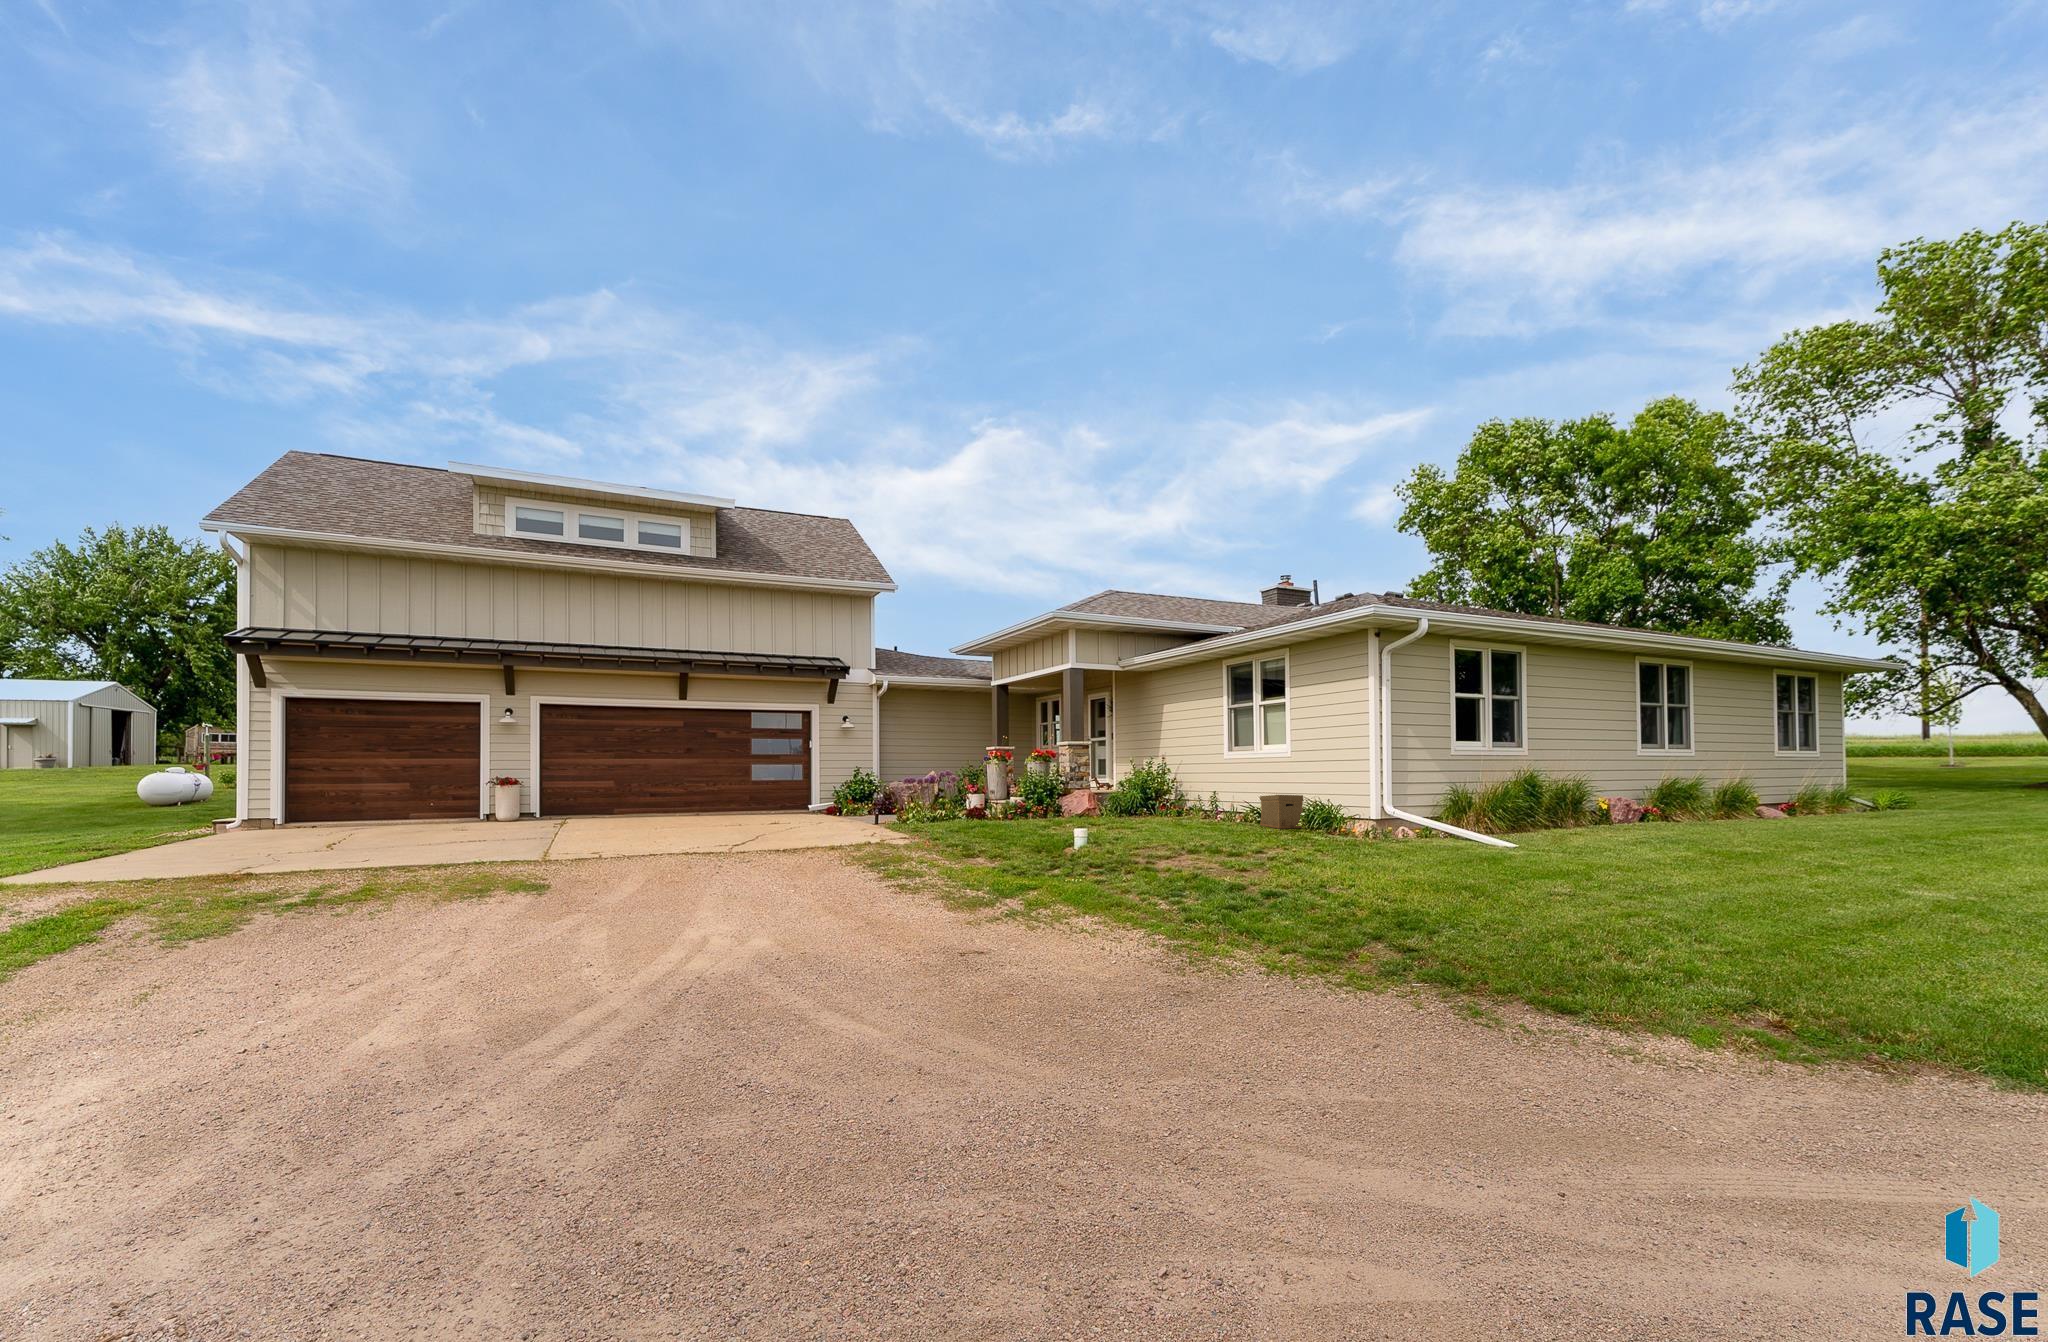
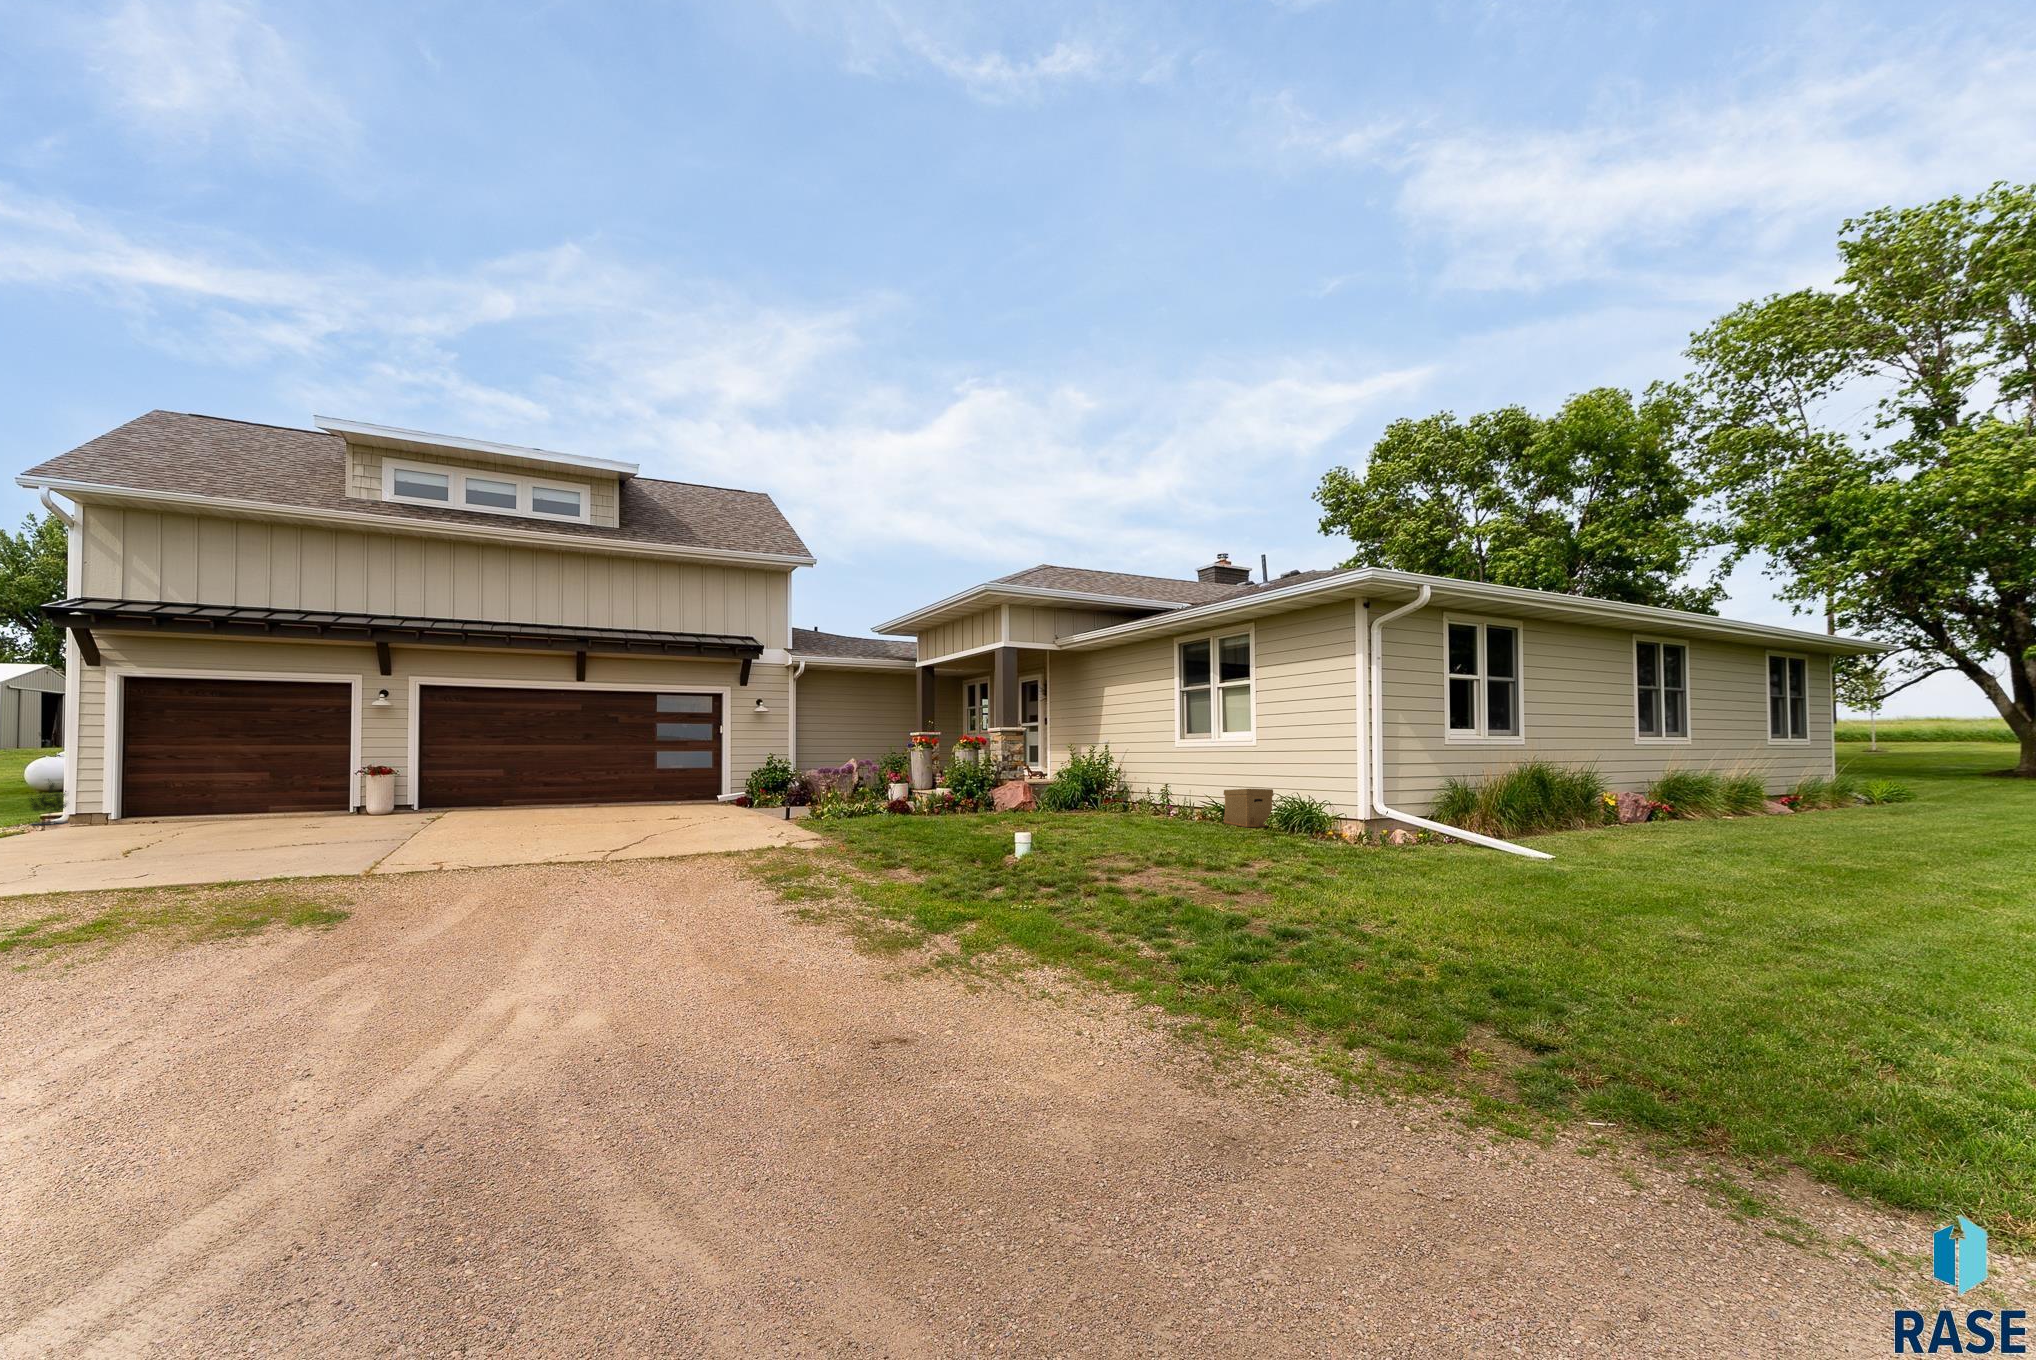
potted tree: none [267,786,299,824] -> present [29,779,67,825]

